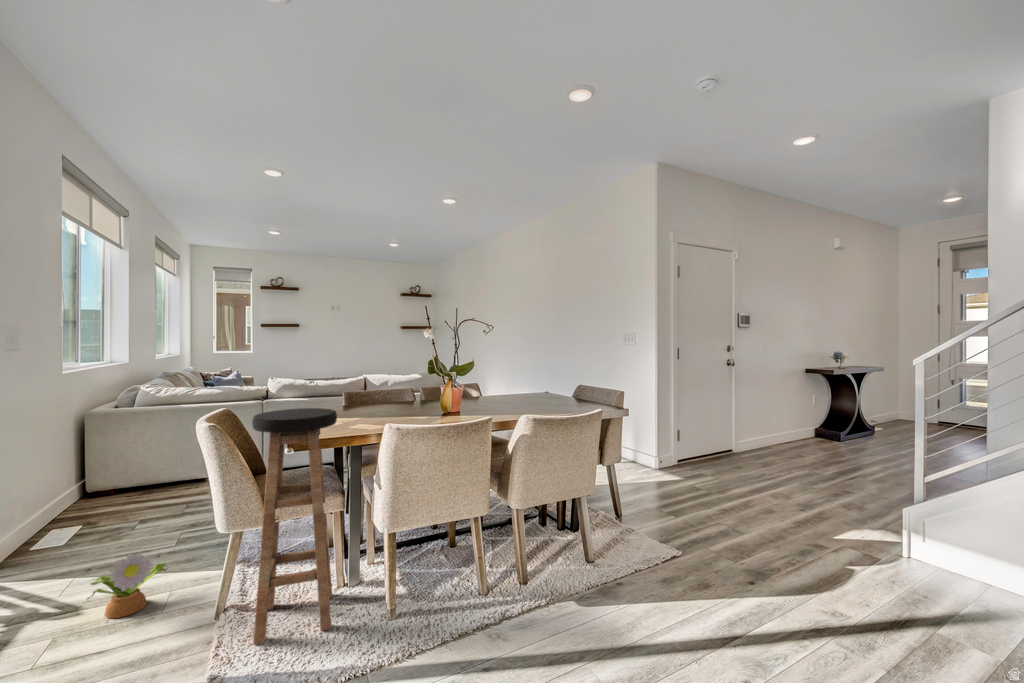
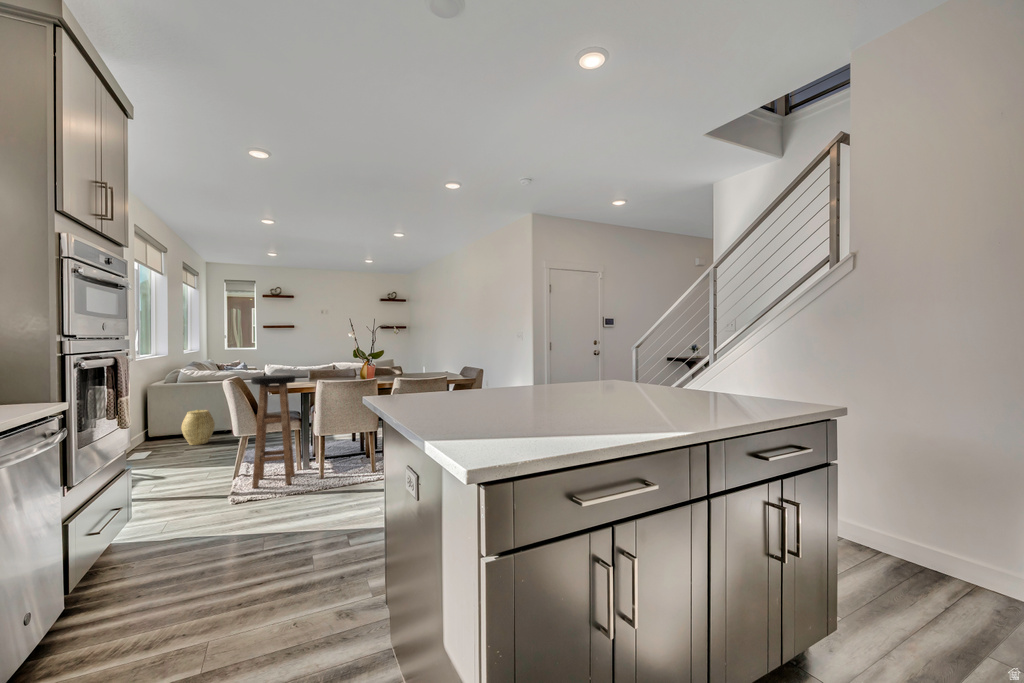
woven basket: none [137,450,191,508] -> present [181,409,215,445]
decorative plant: present [87,552,168,618] -> none [169,448,208,481]

